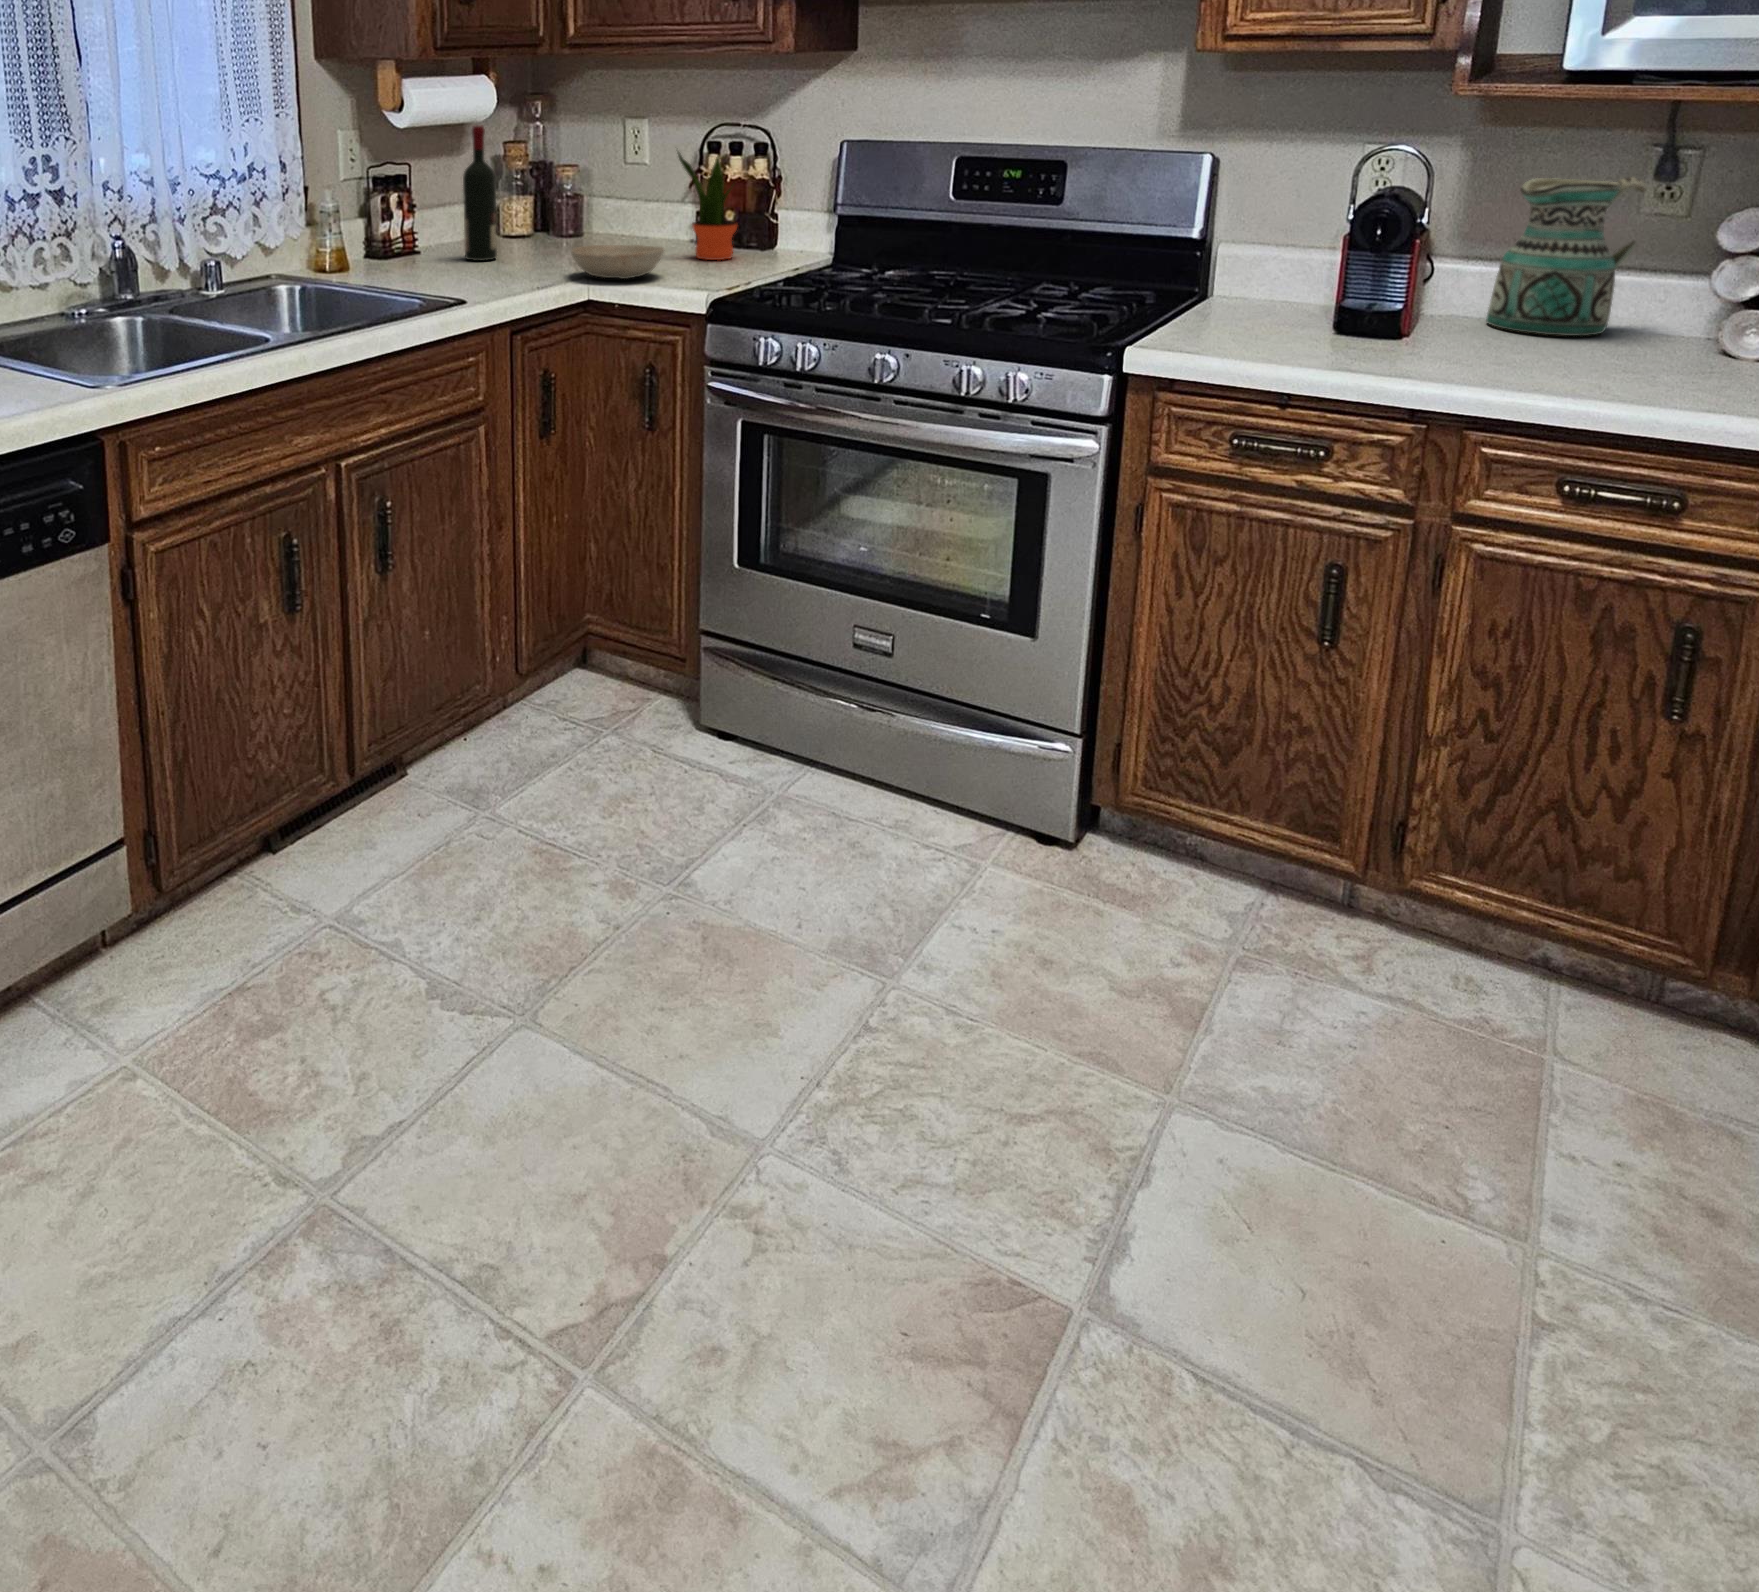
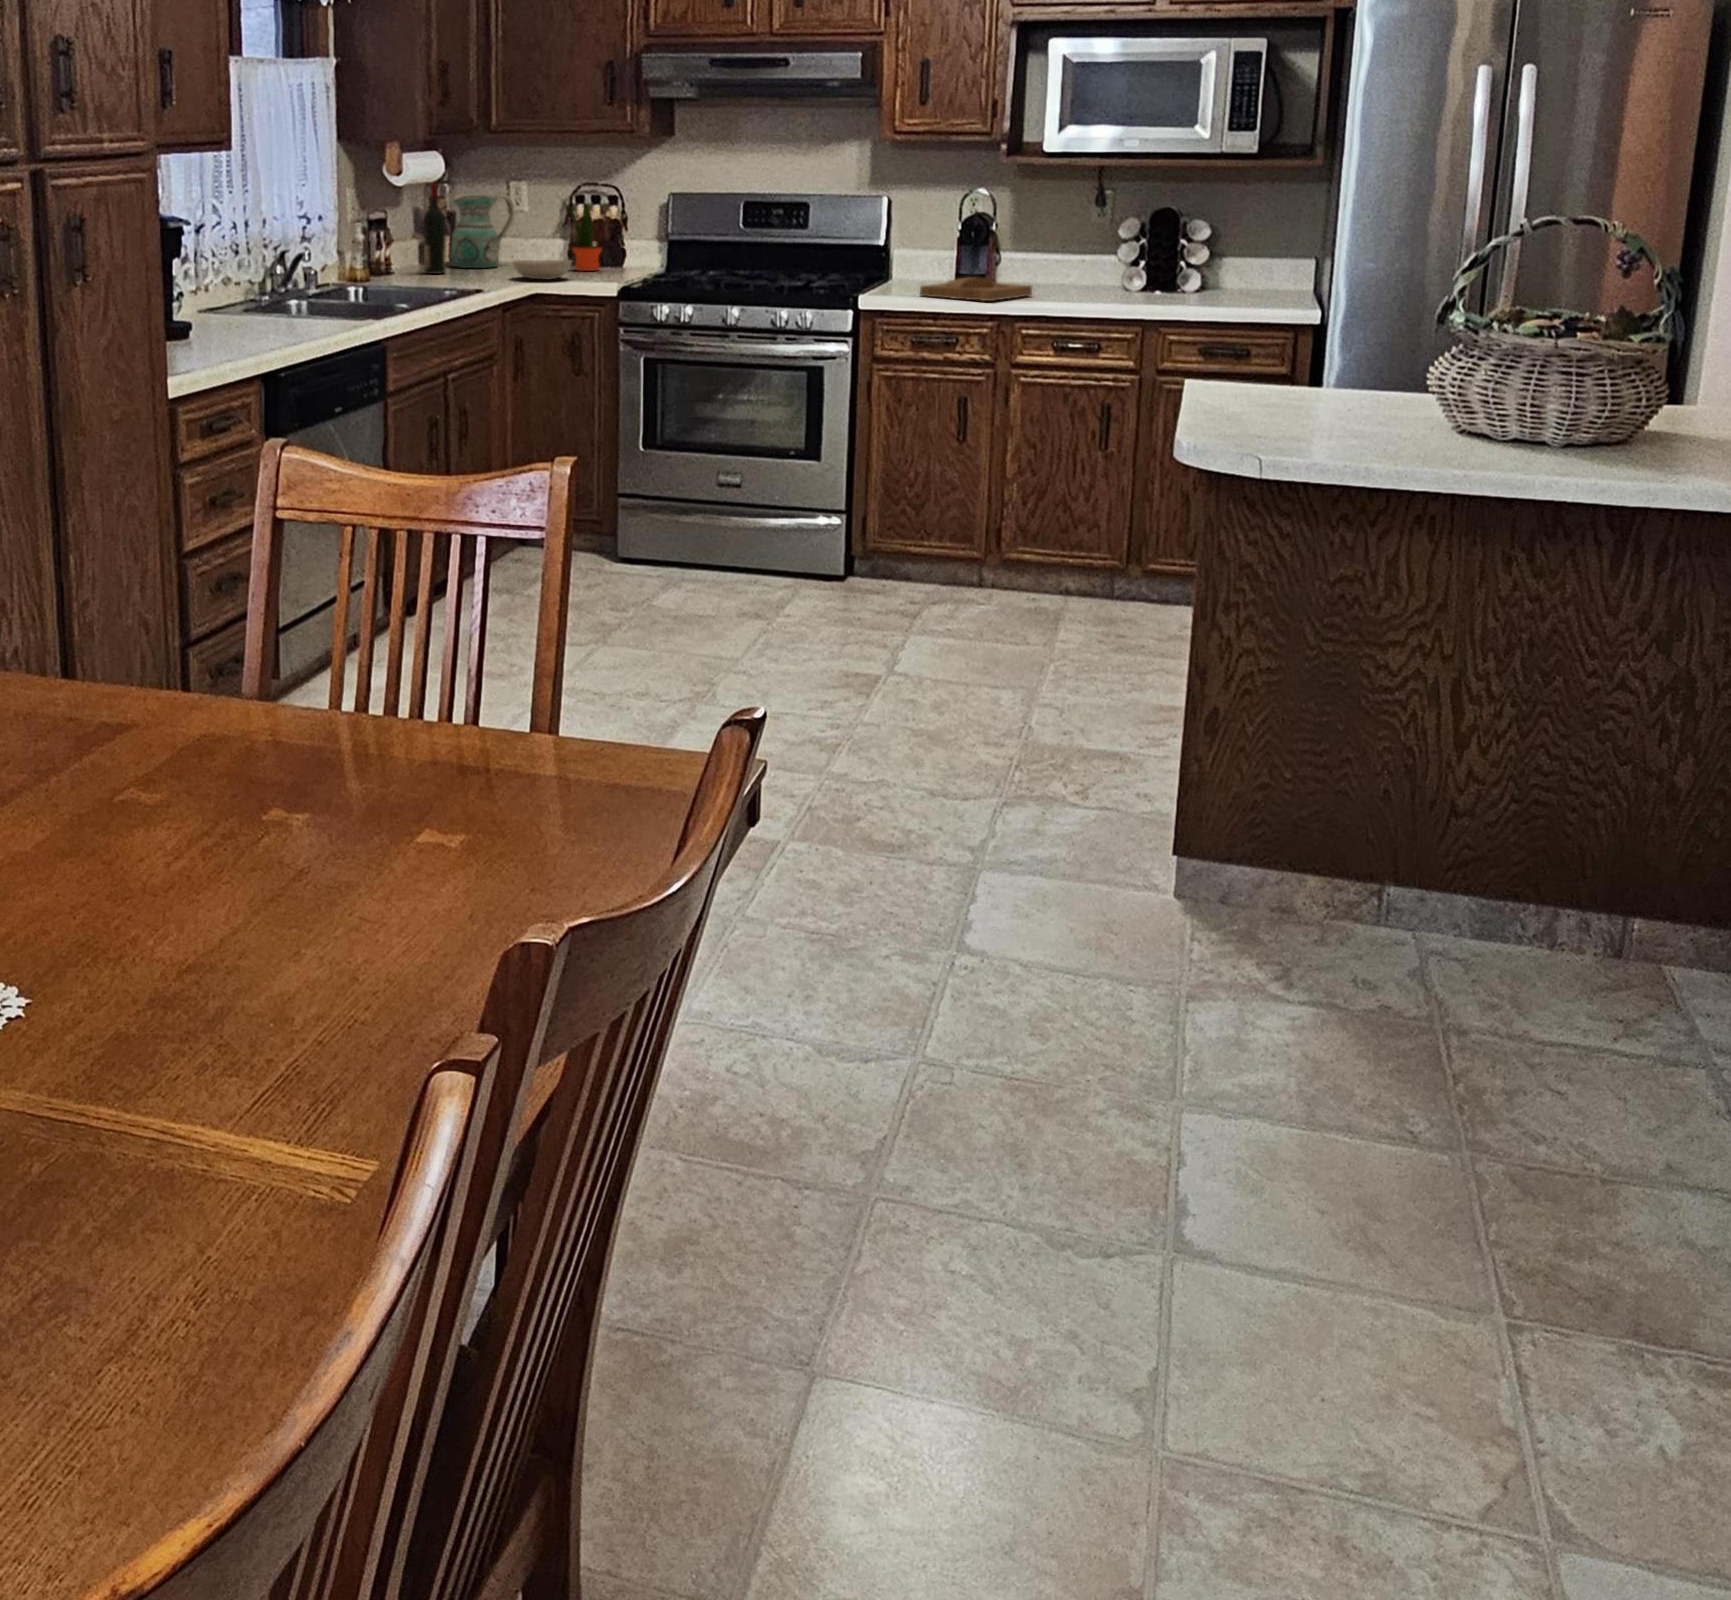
ceramic pitcher: present [1486,177,1646,336] -> present [451,194,515,268]
tray: none [1254,314,1501,374] -> present [920,277,1032,301]

